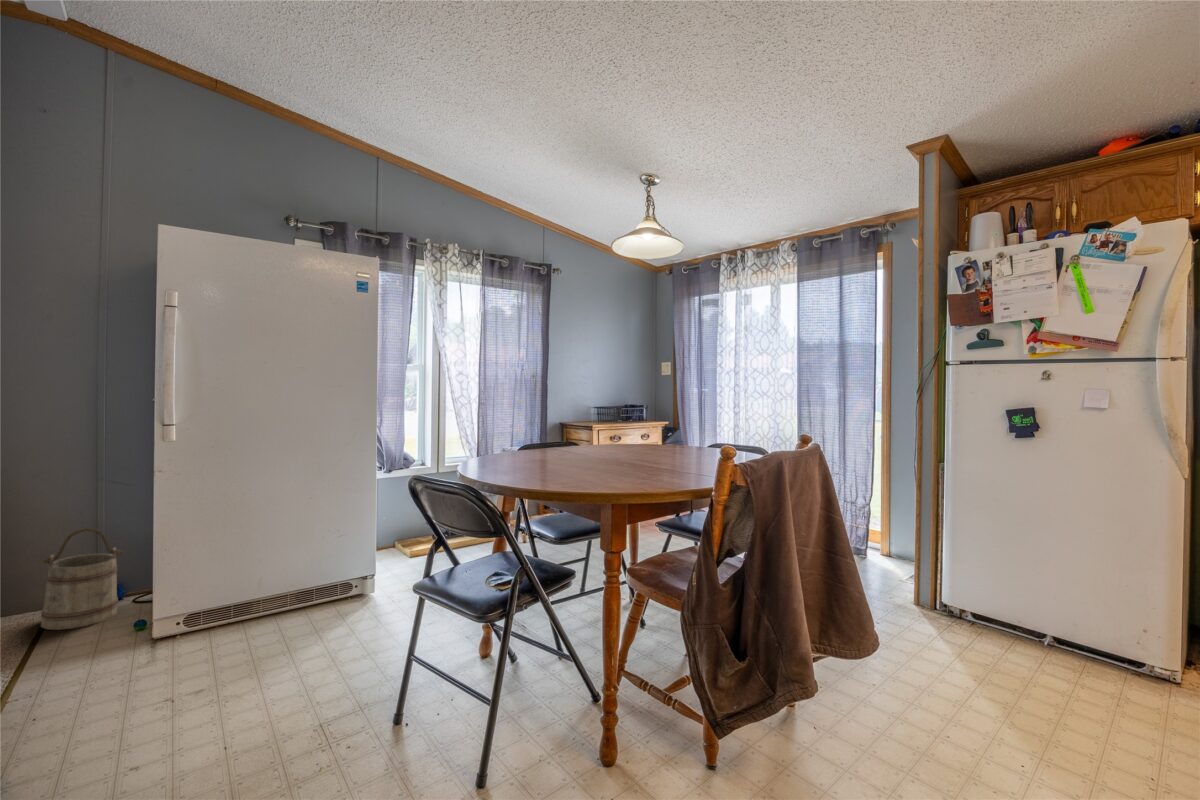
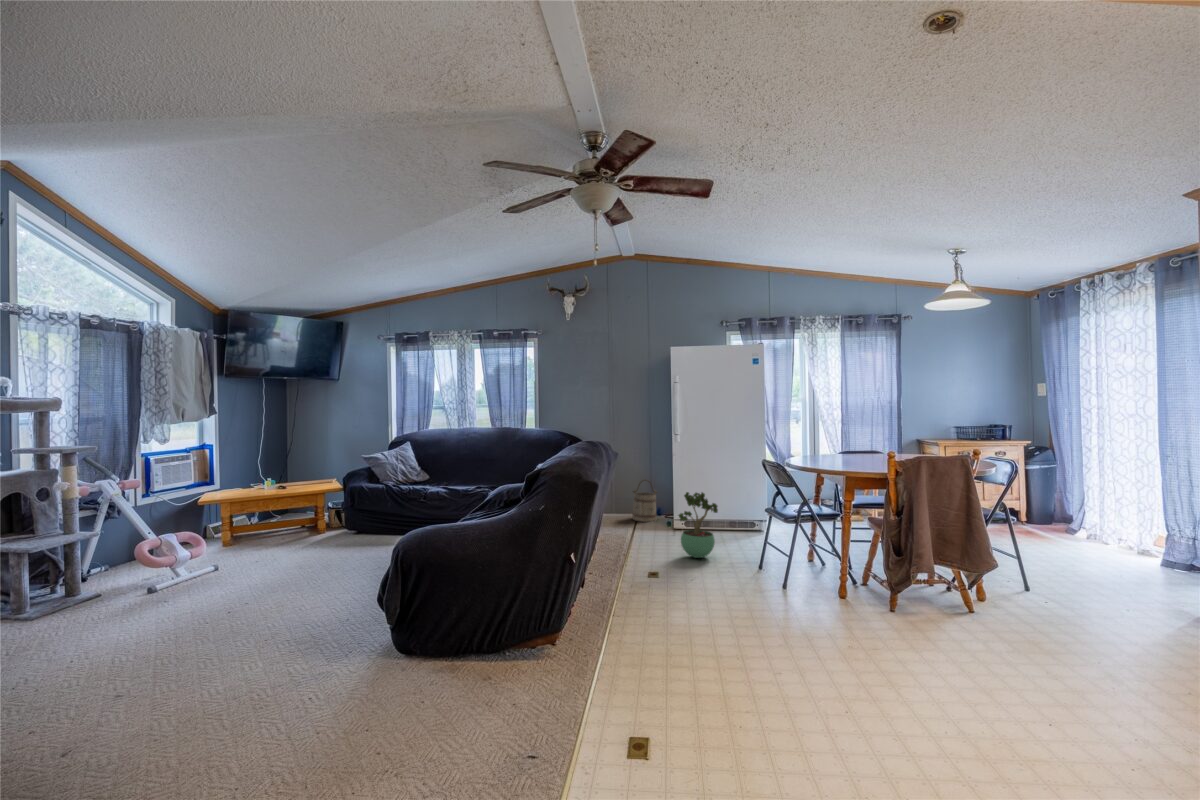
potted plant: none [160,574,288,751] -> present [679,492,718,558]

